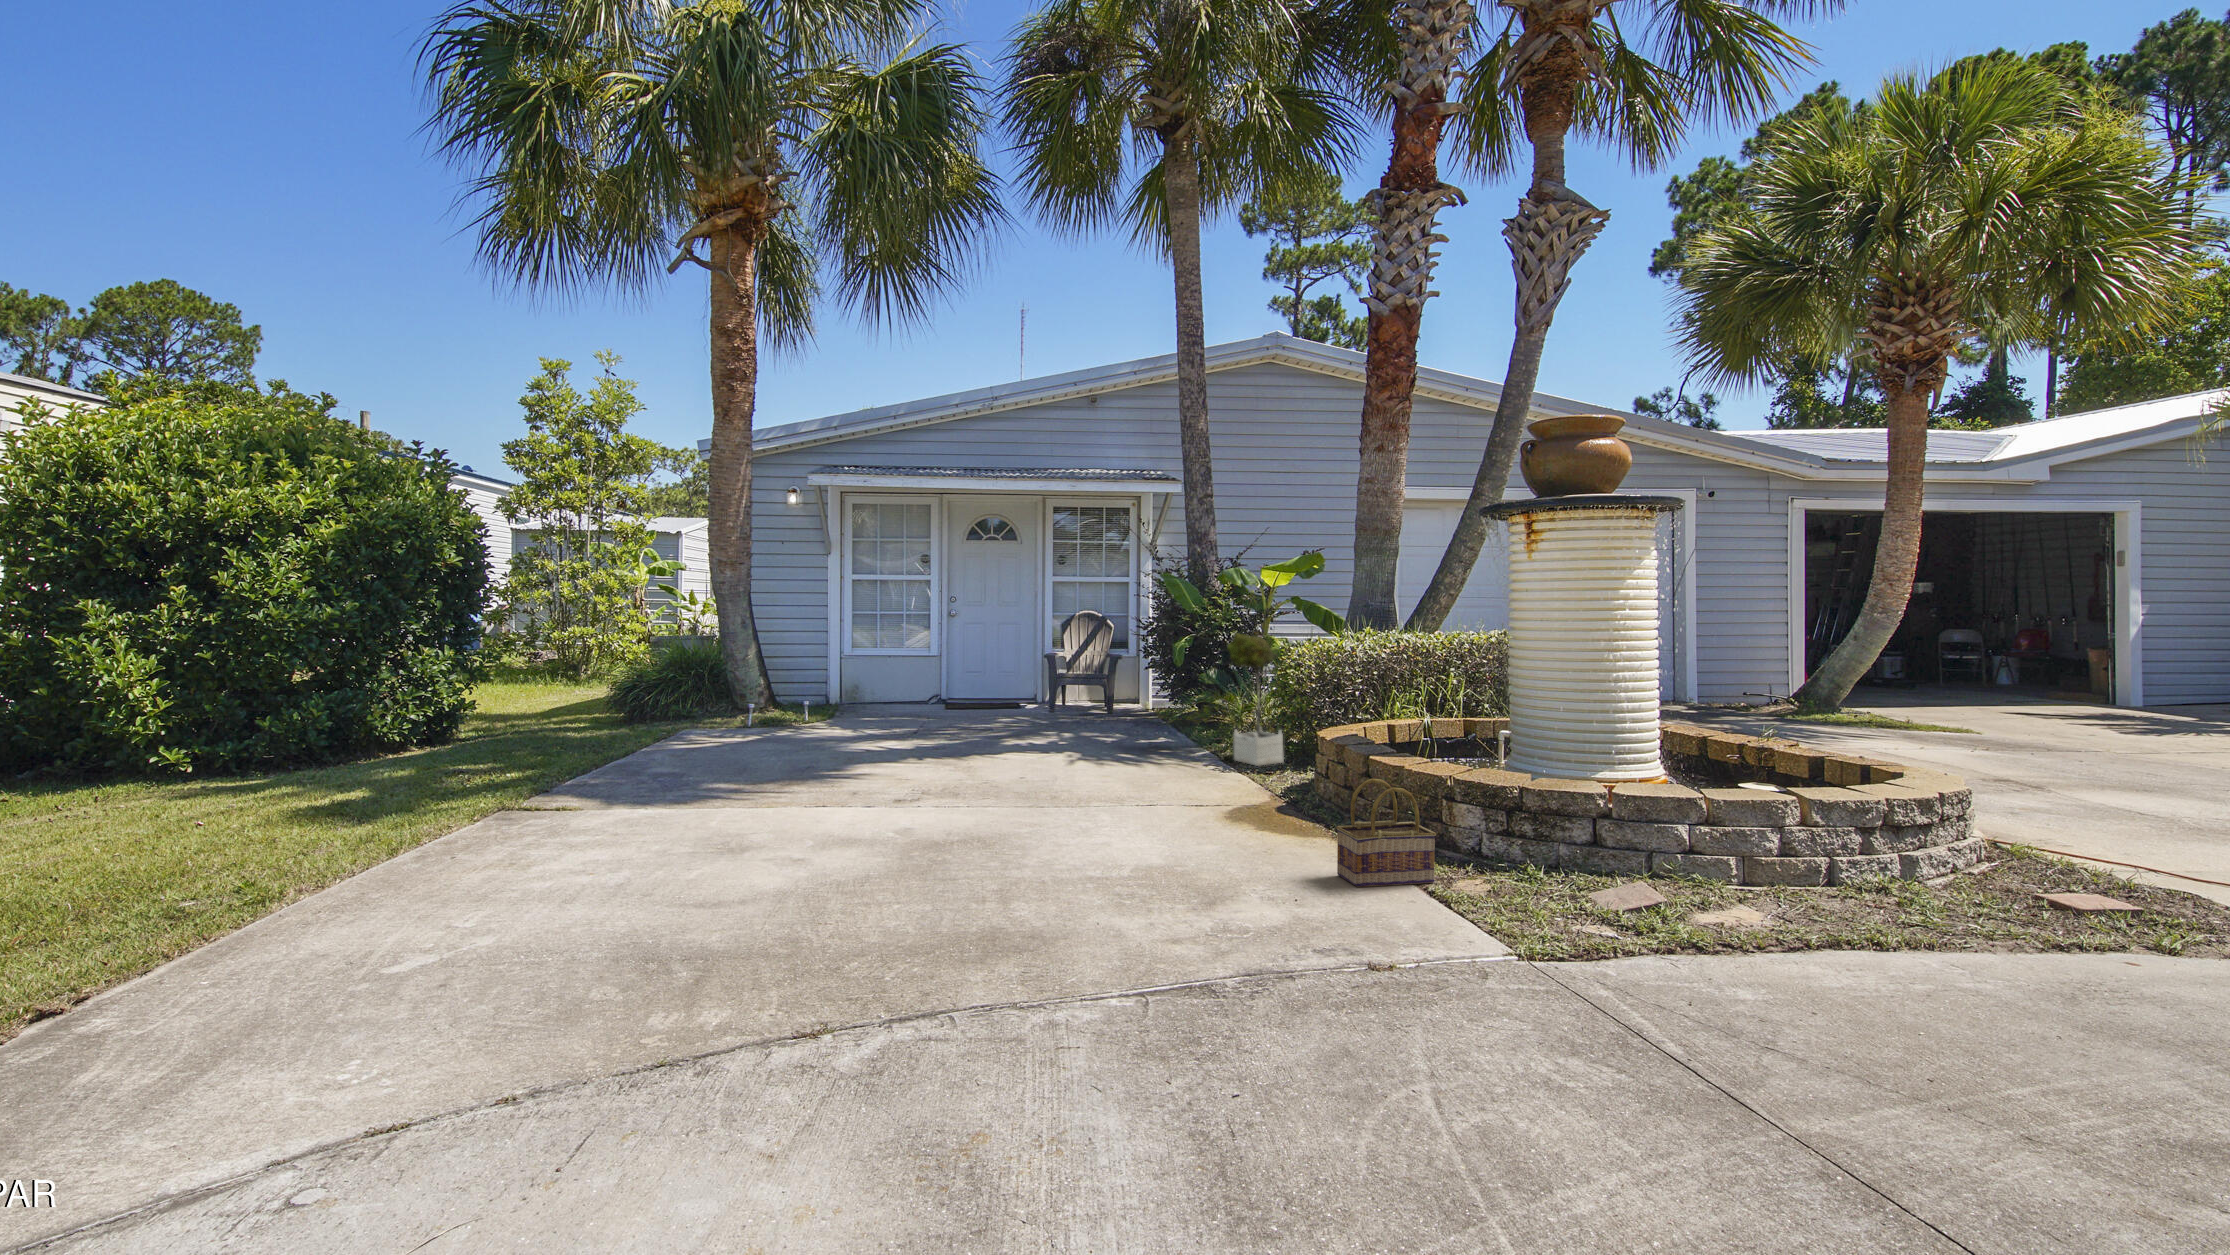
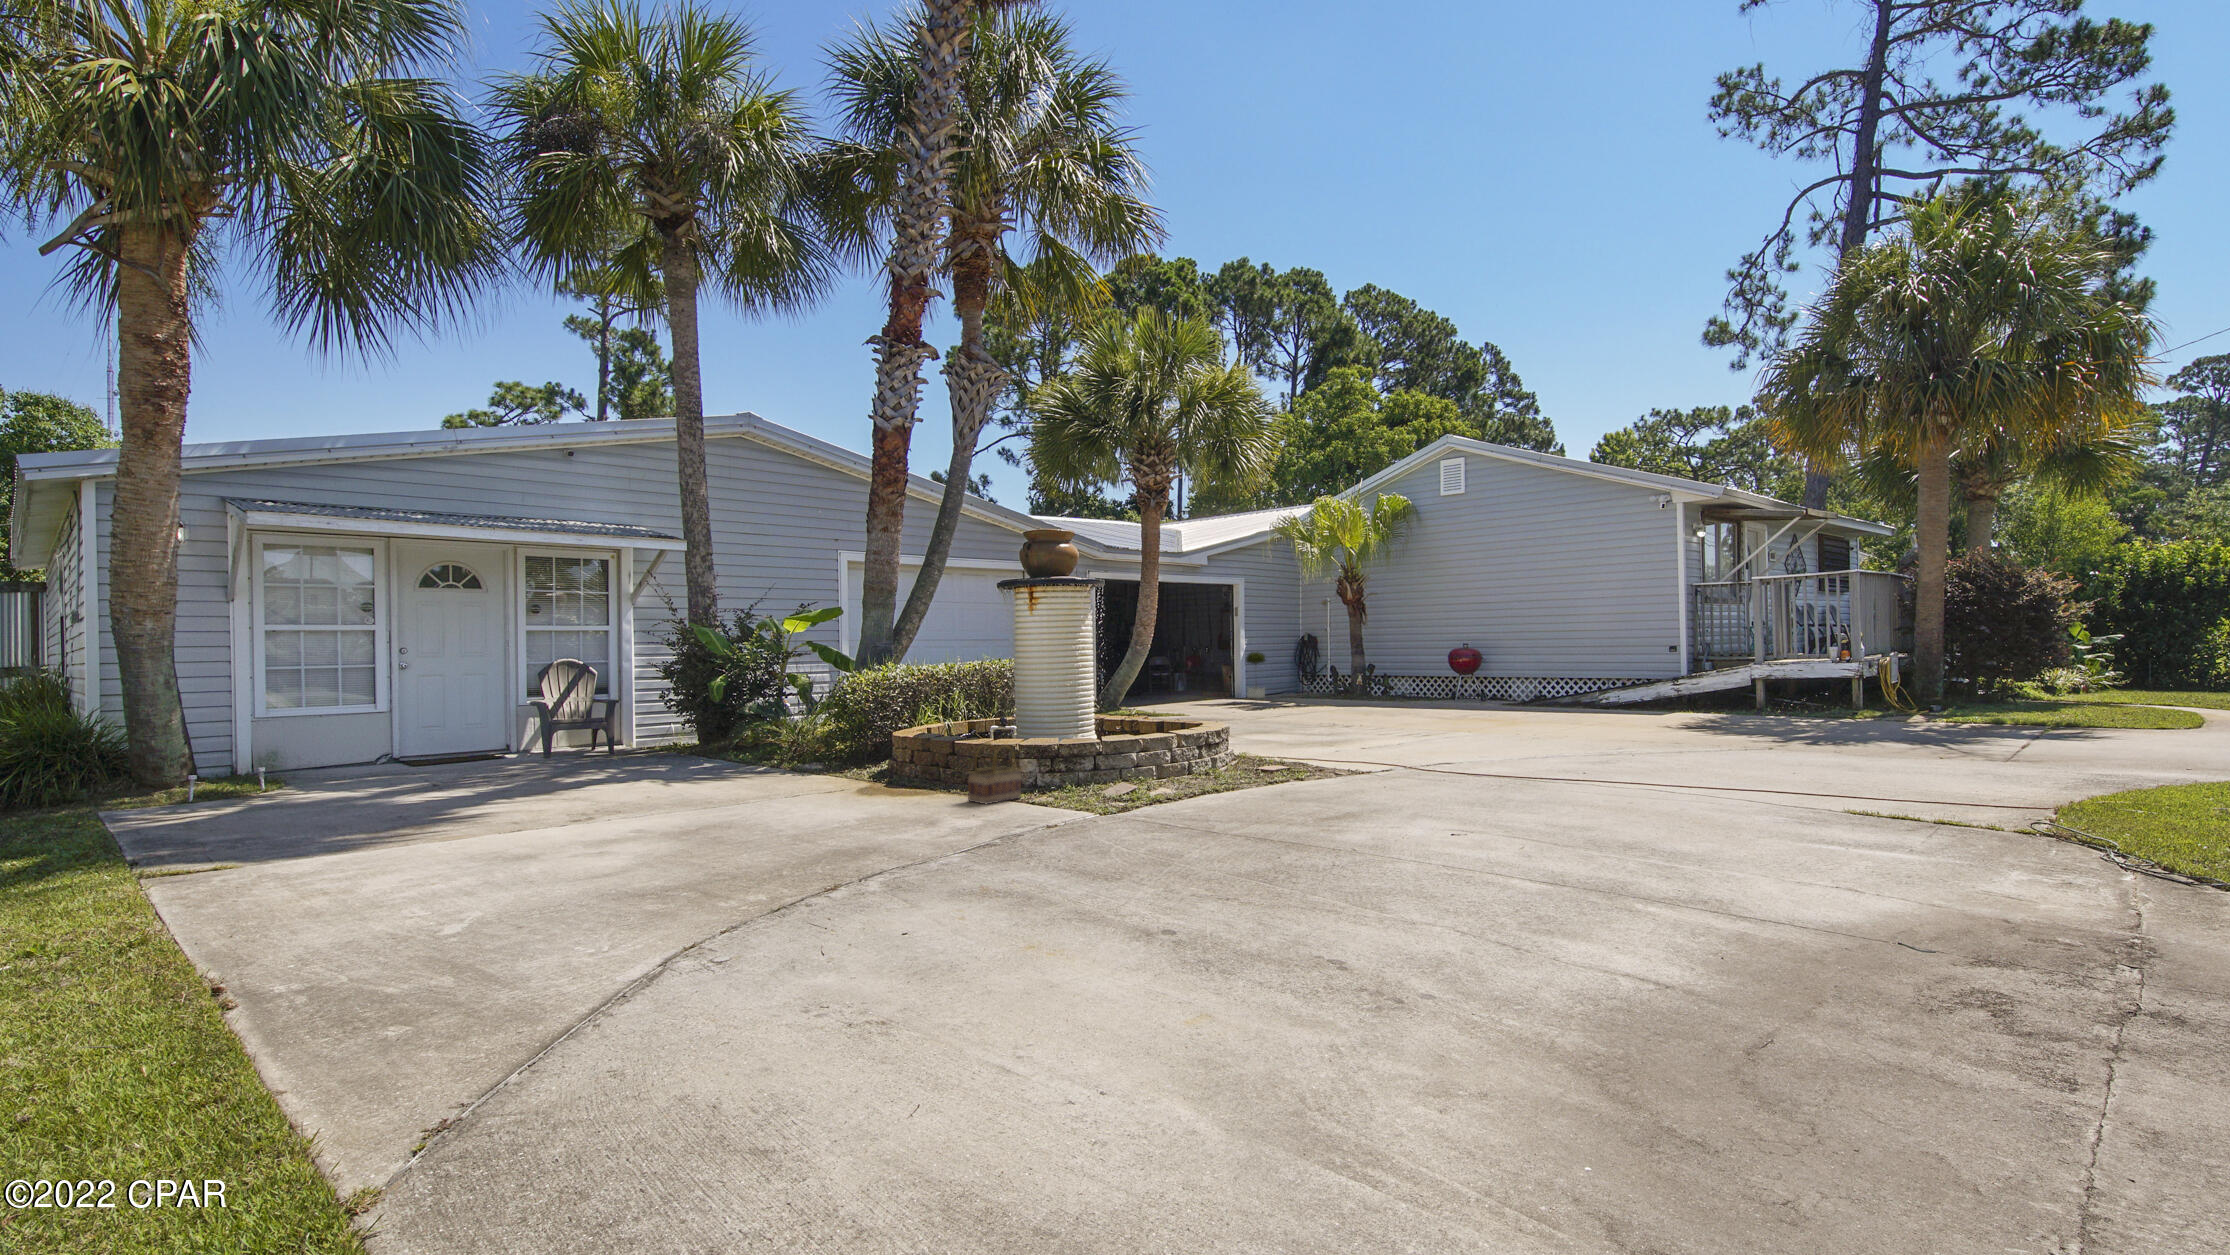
potted tree: present [1227,633,1284,766] -> present [1246,652,1265,698]

